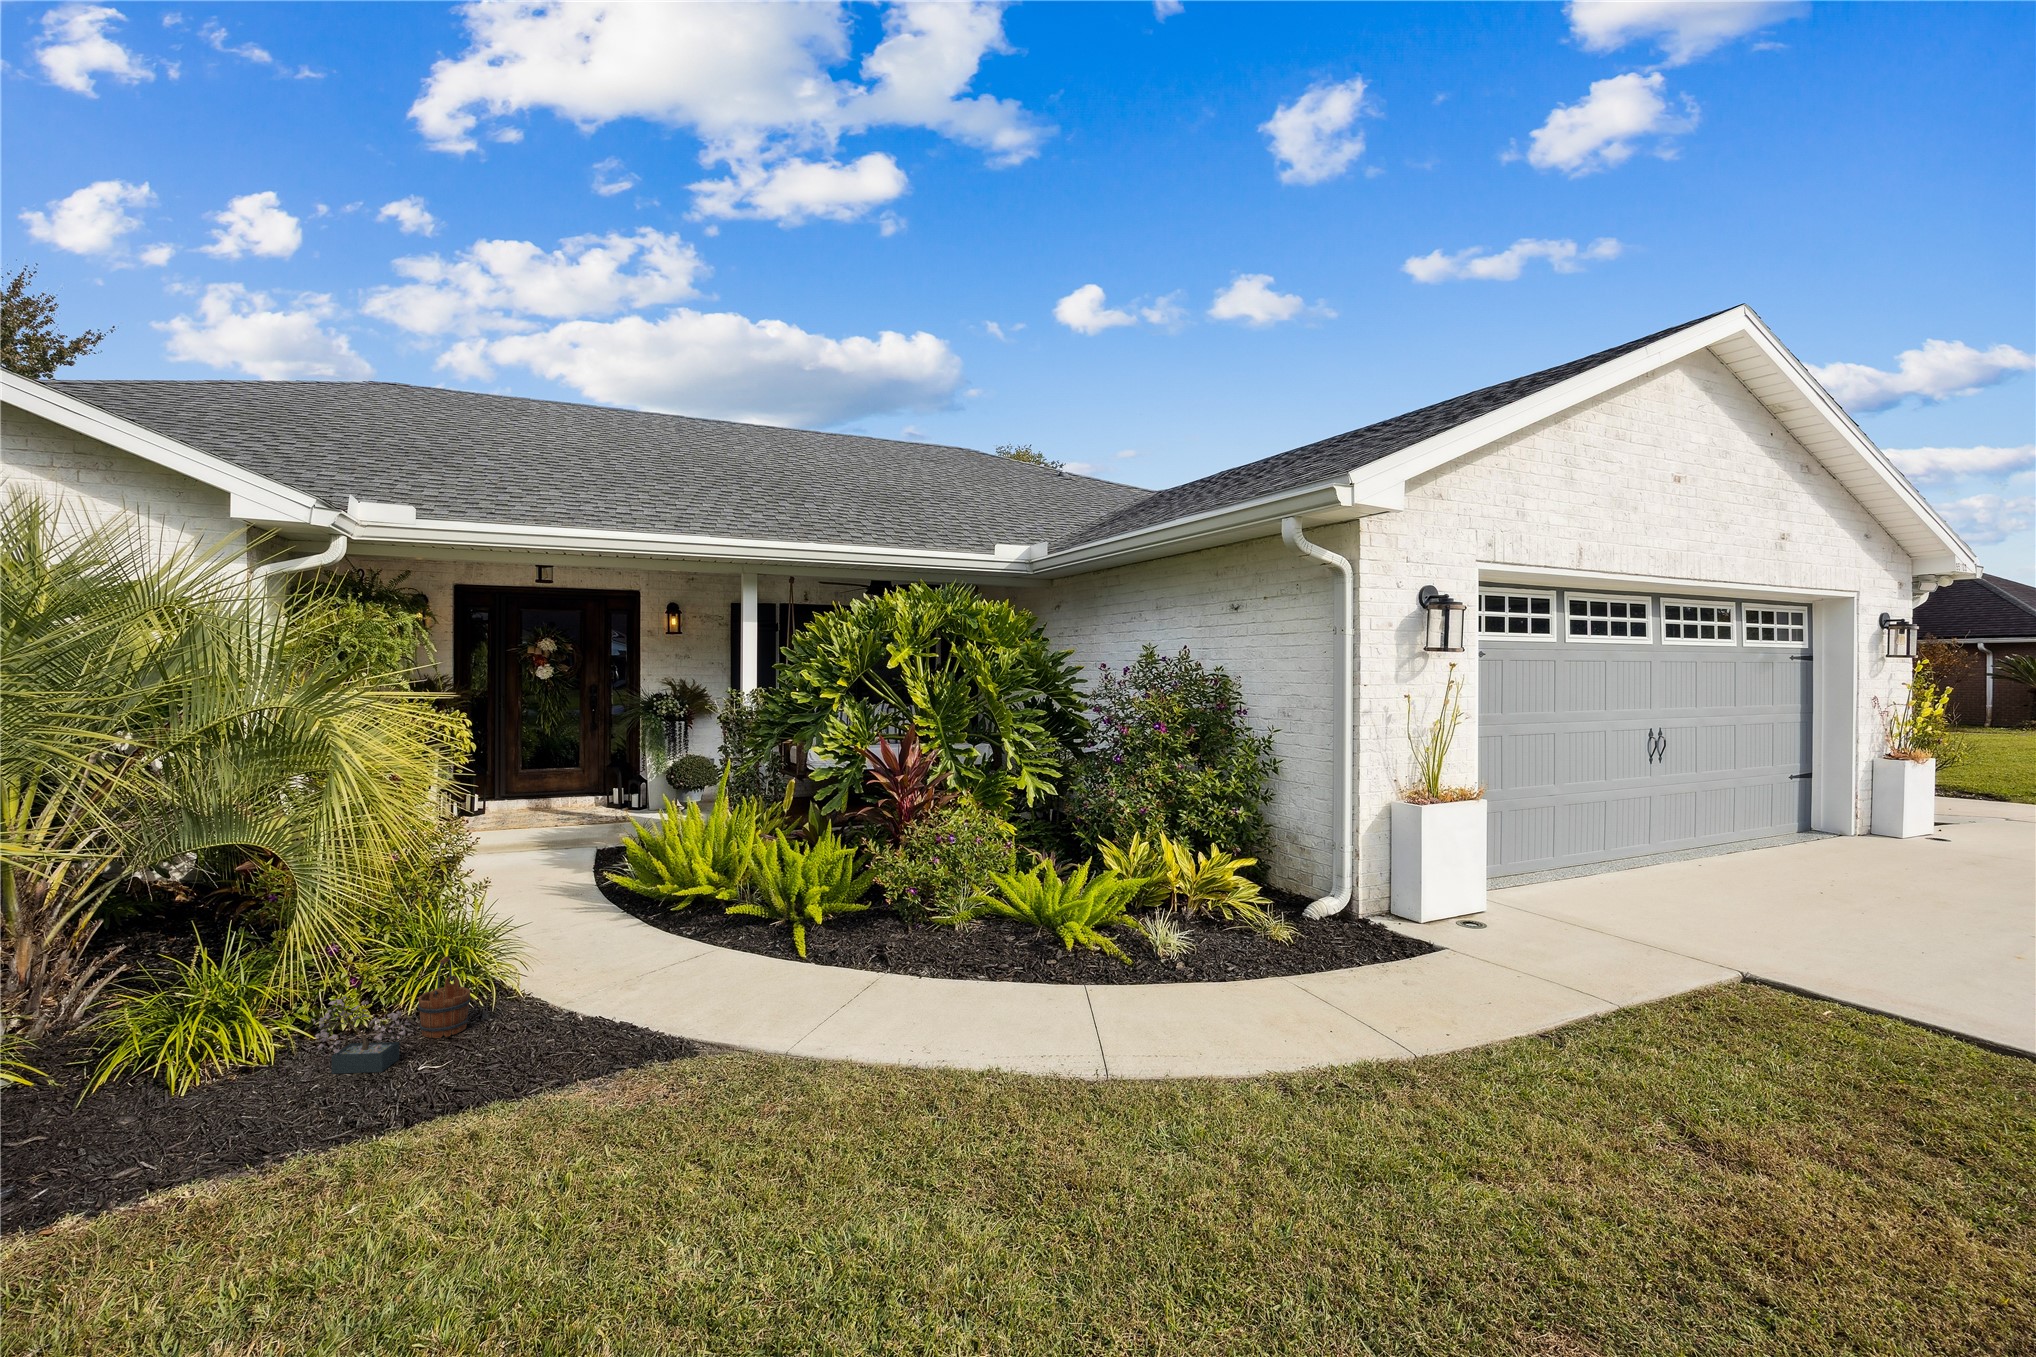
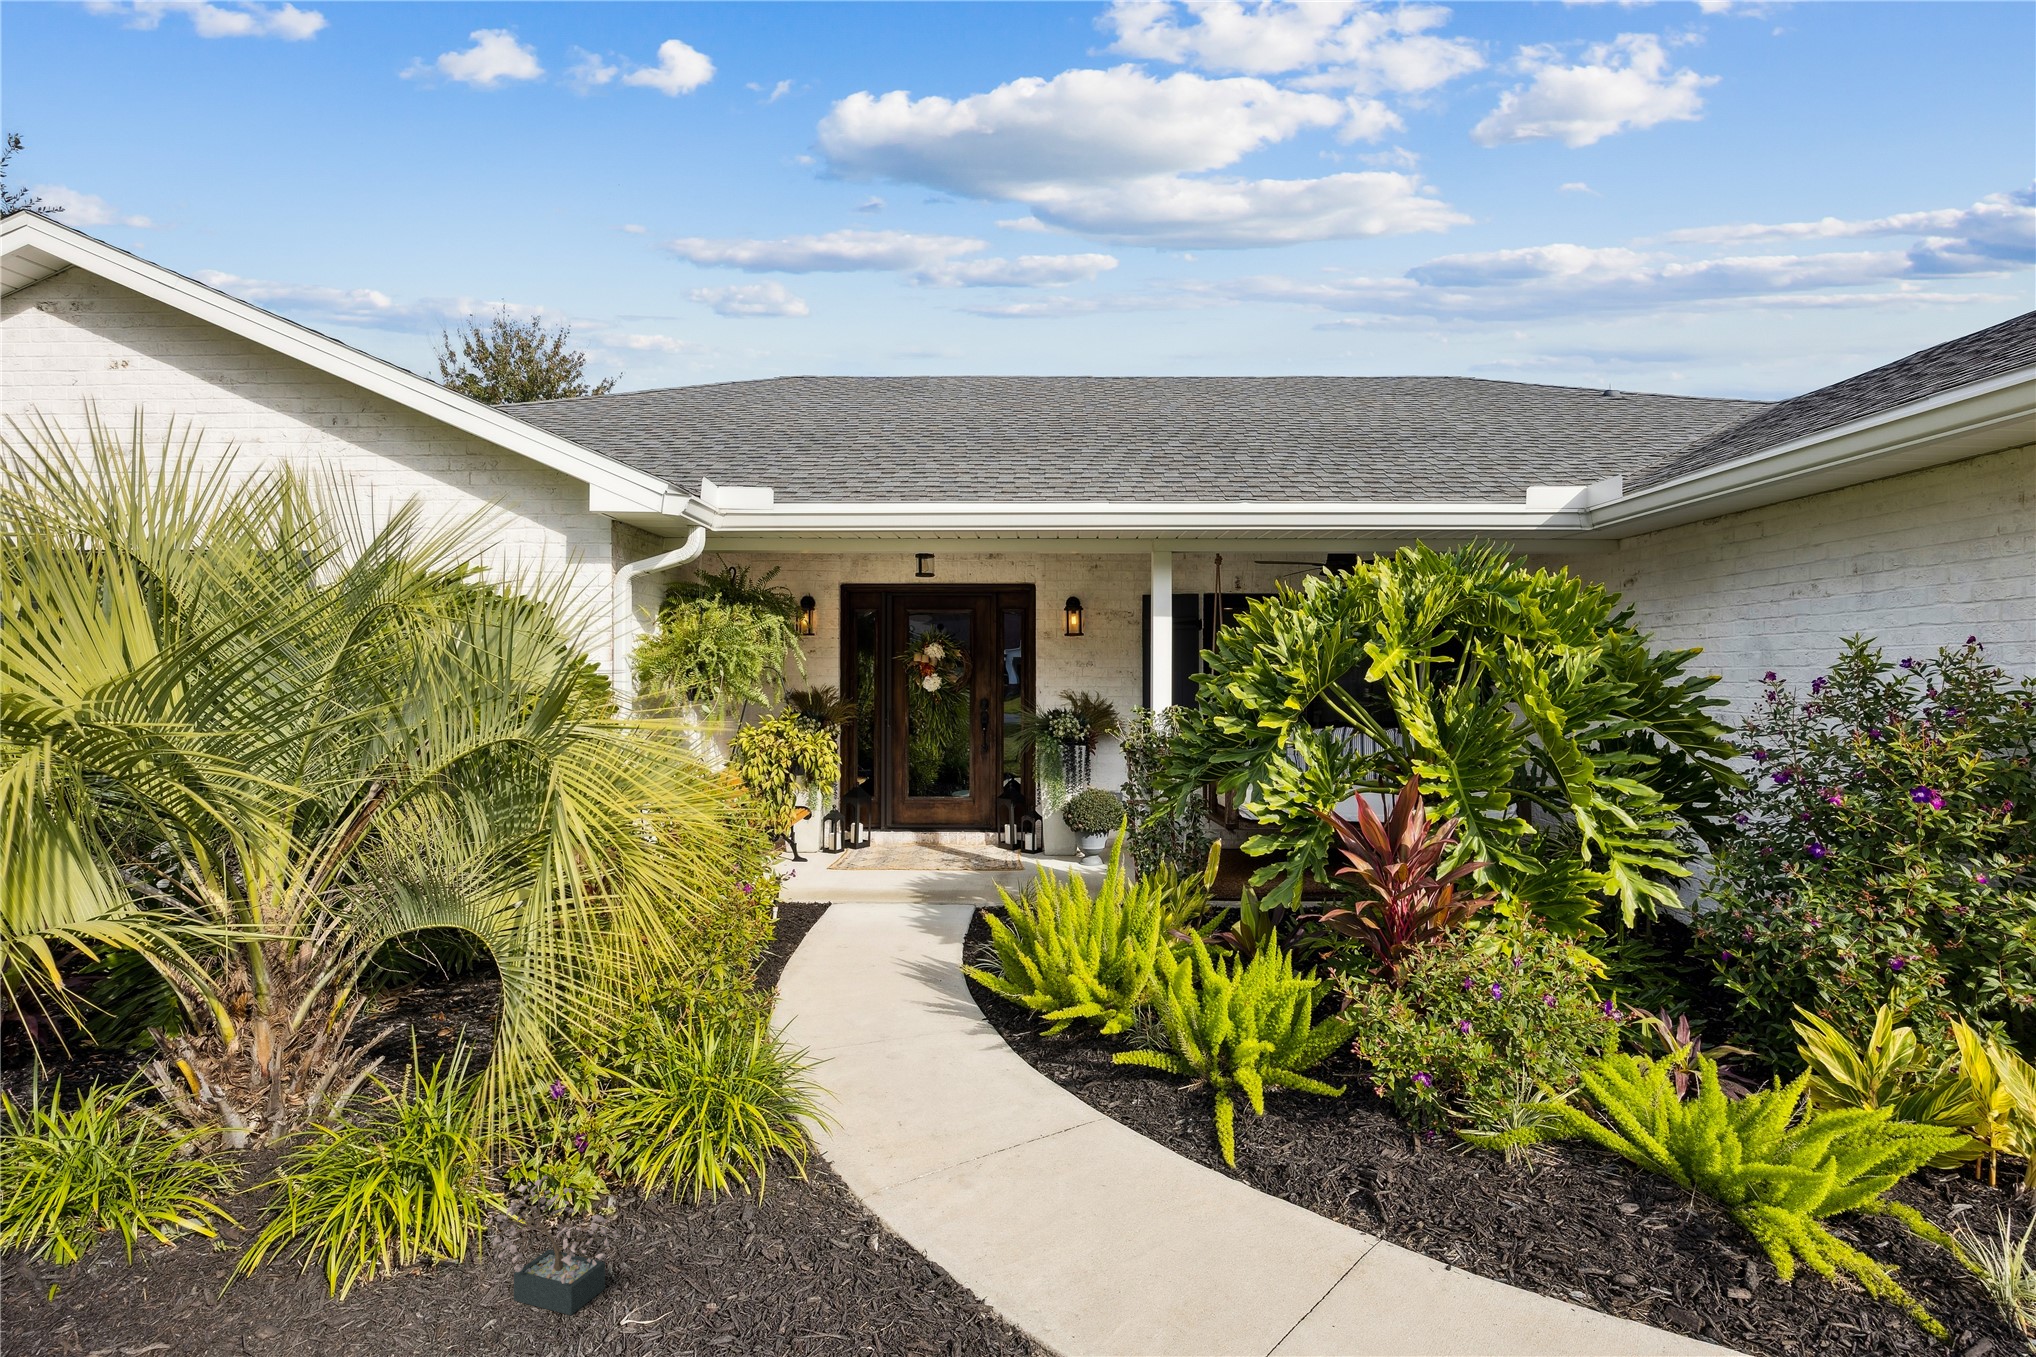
wooden bucket: present [418,956,471,1038] -> none [650,1121,720,1251]

